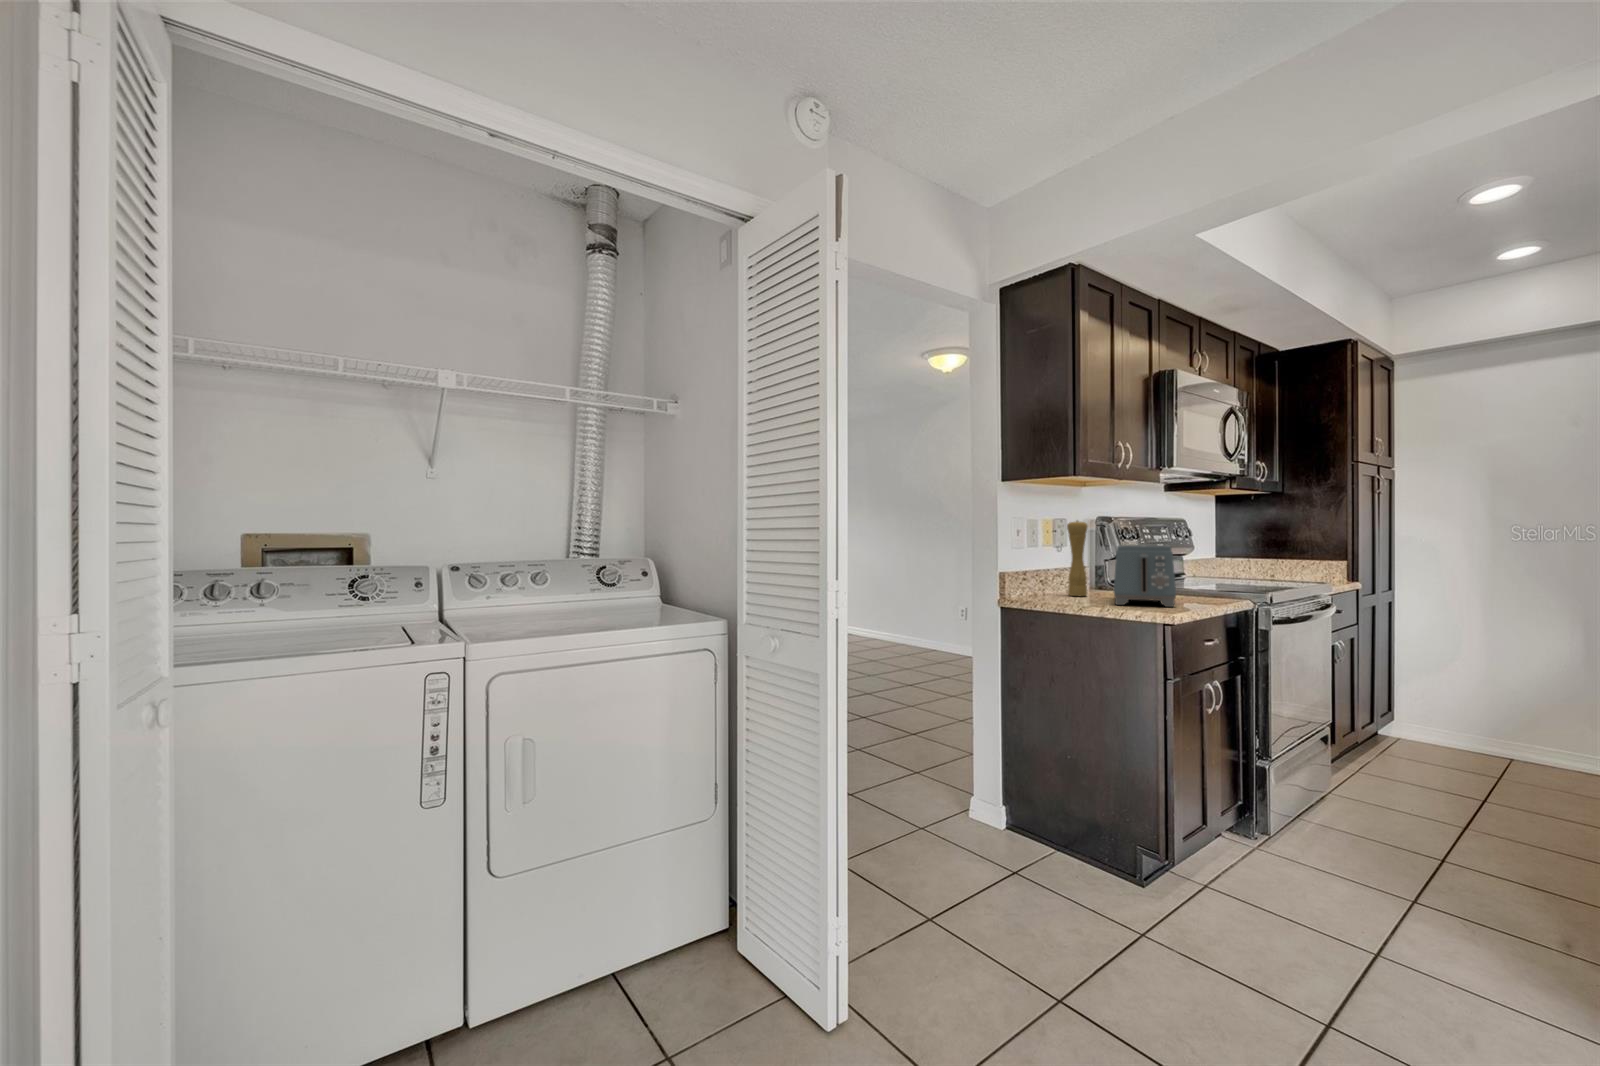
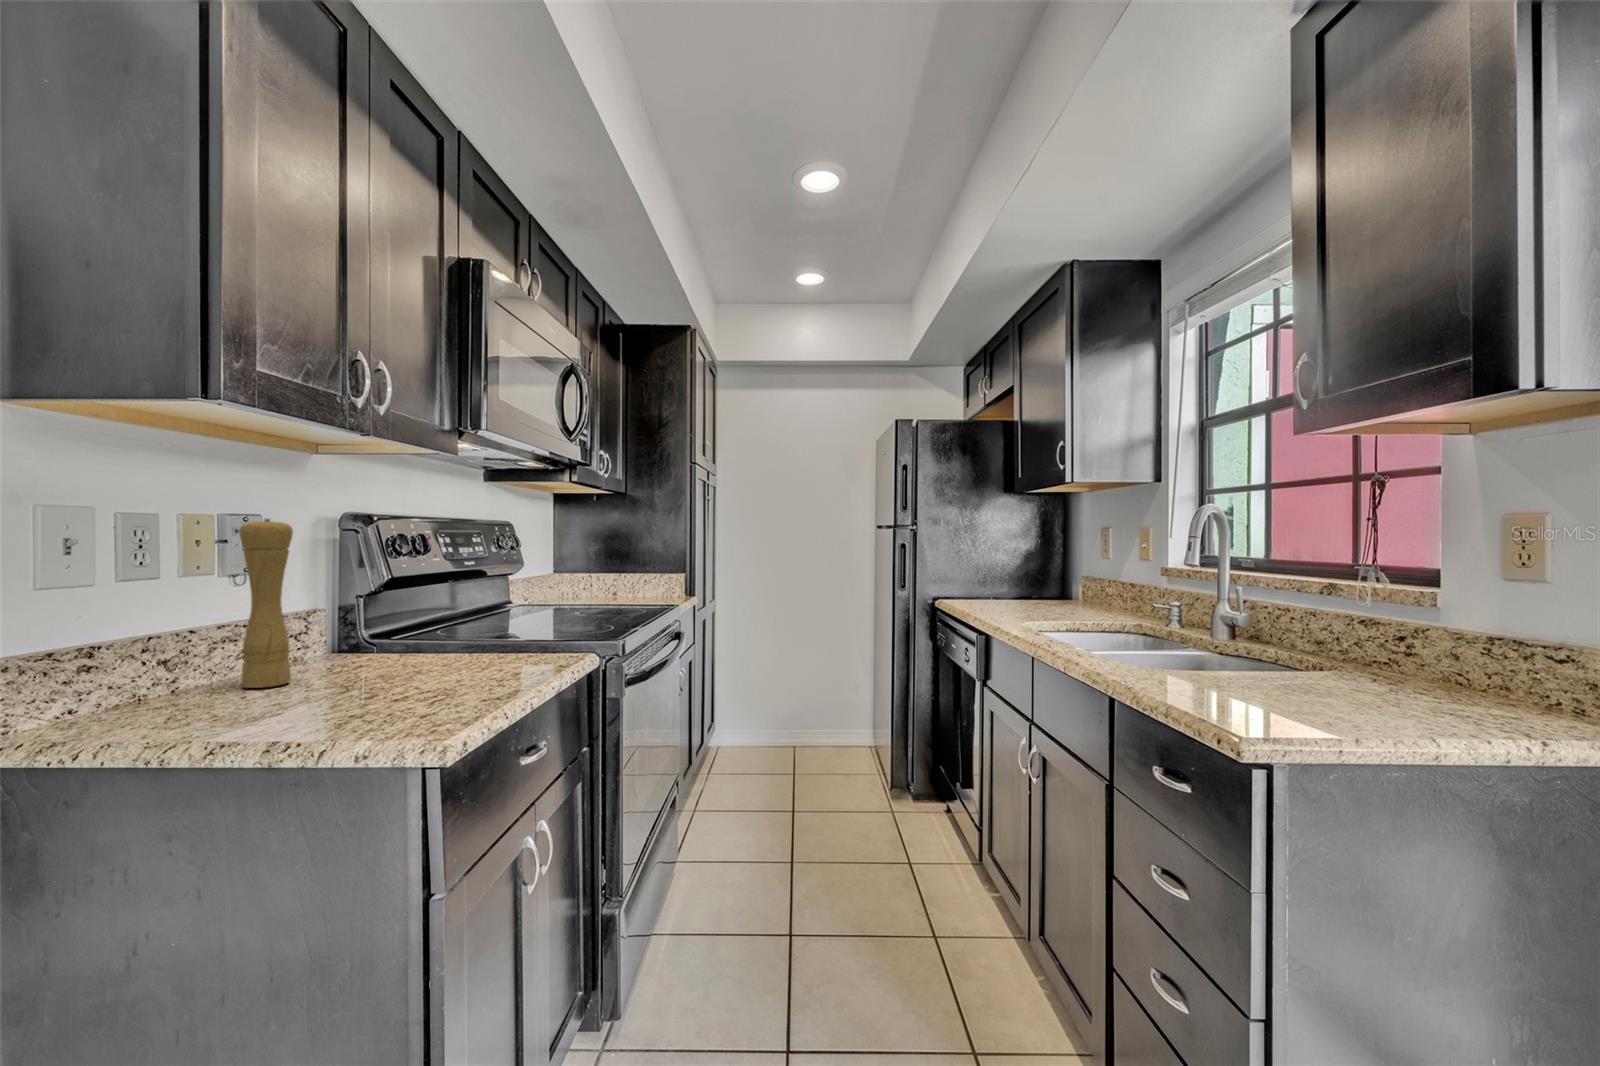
toaster: present [1114,545,1176,607] -> none [320,569,469,717]

